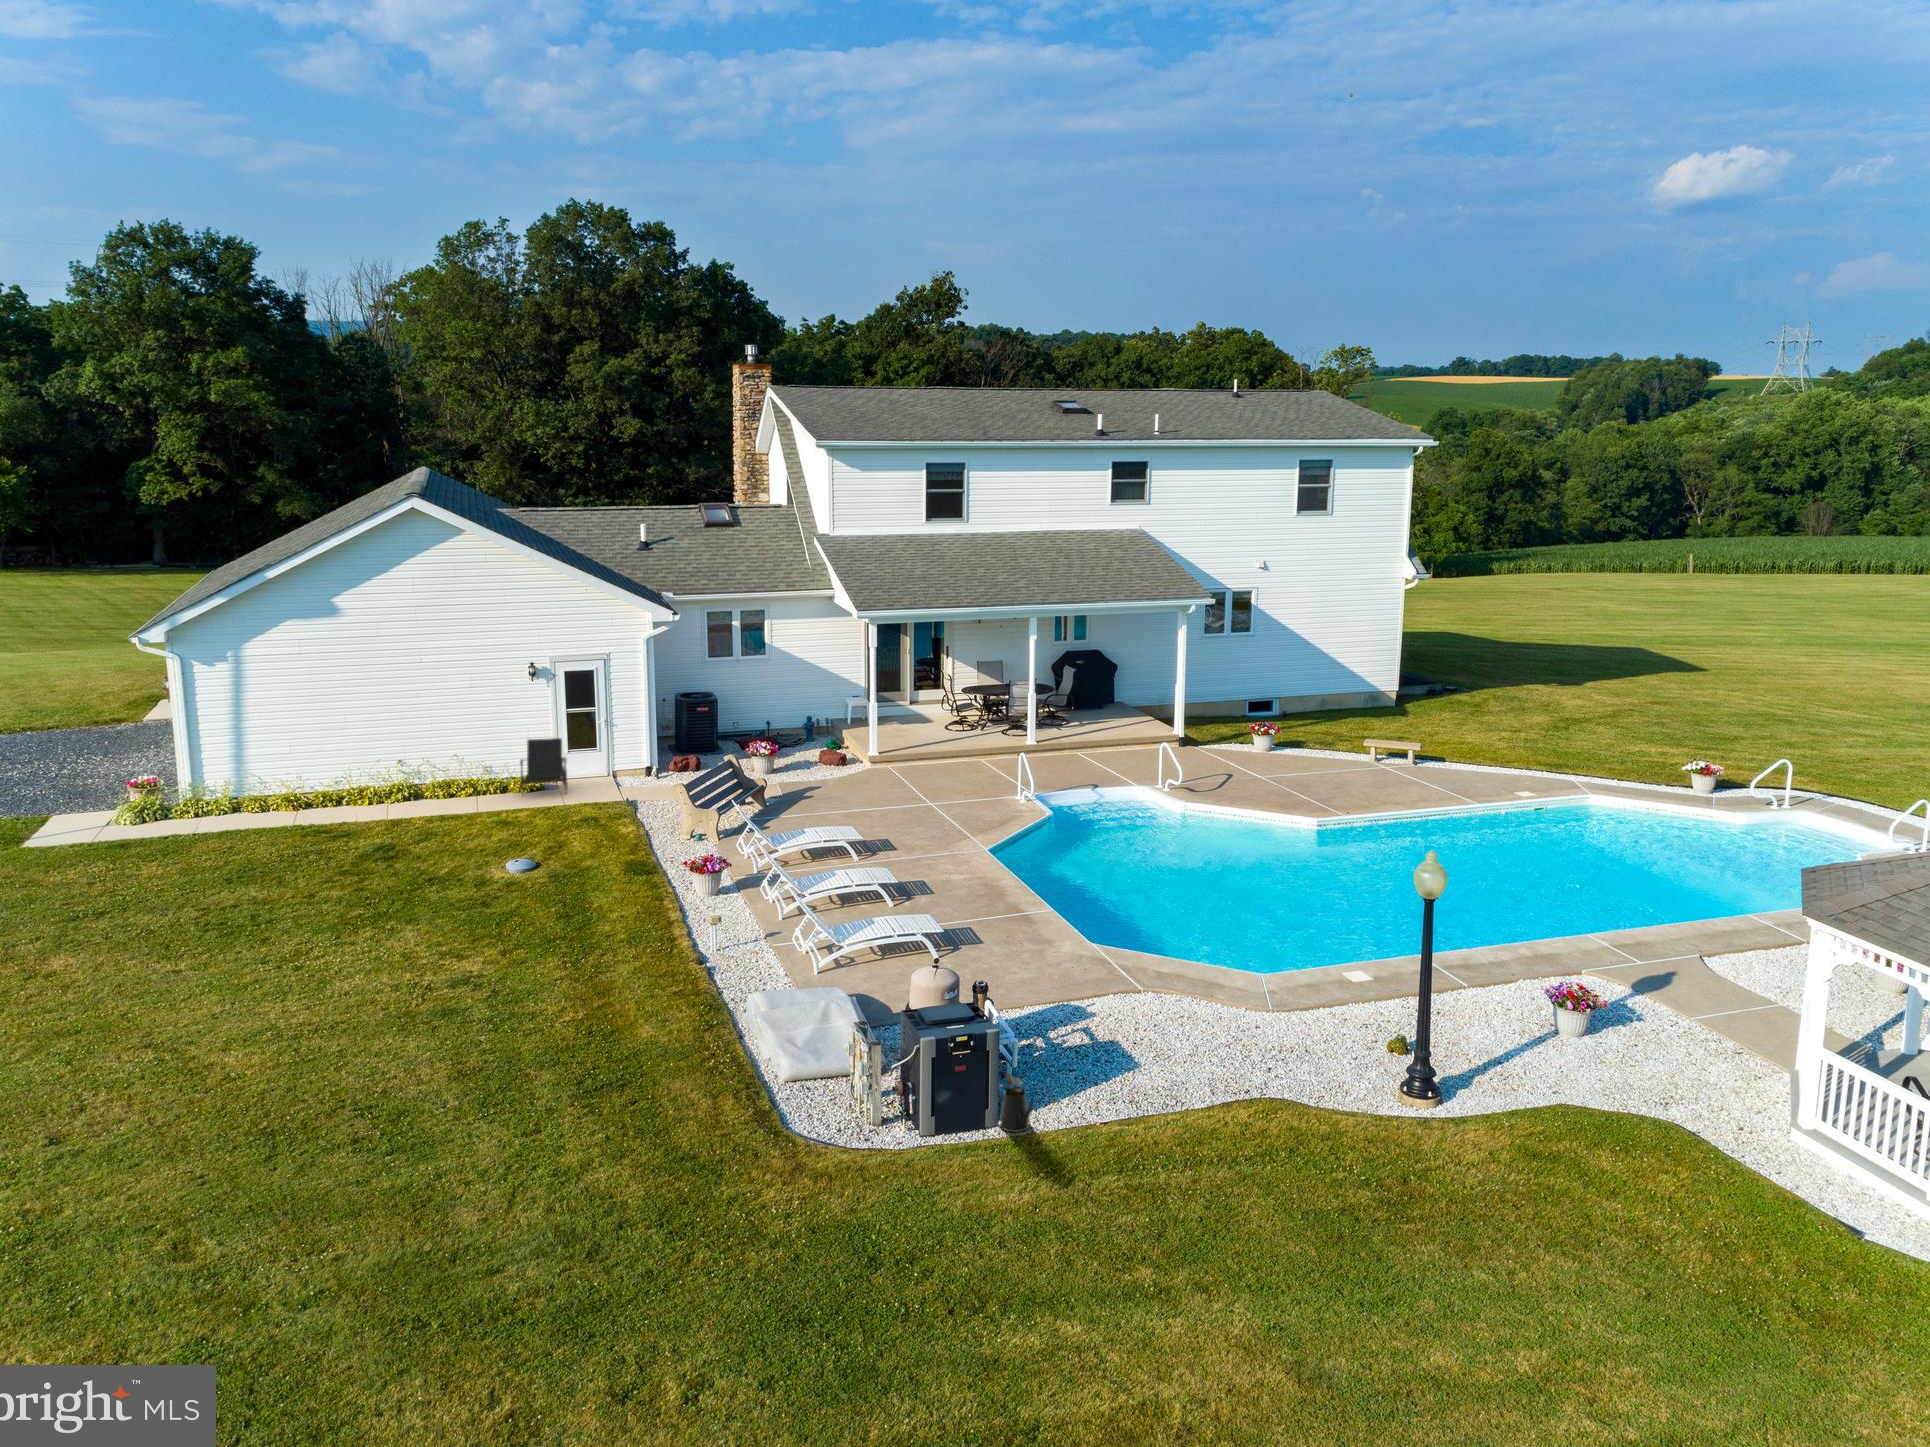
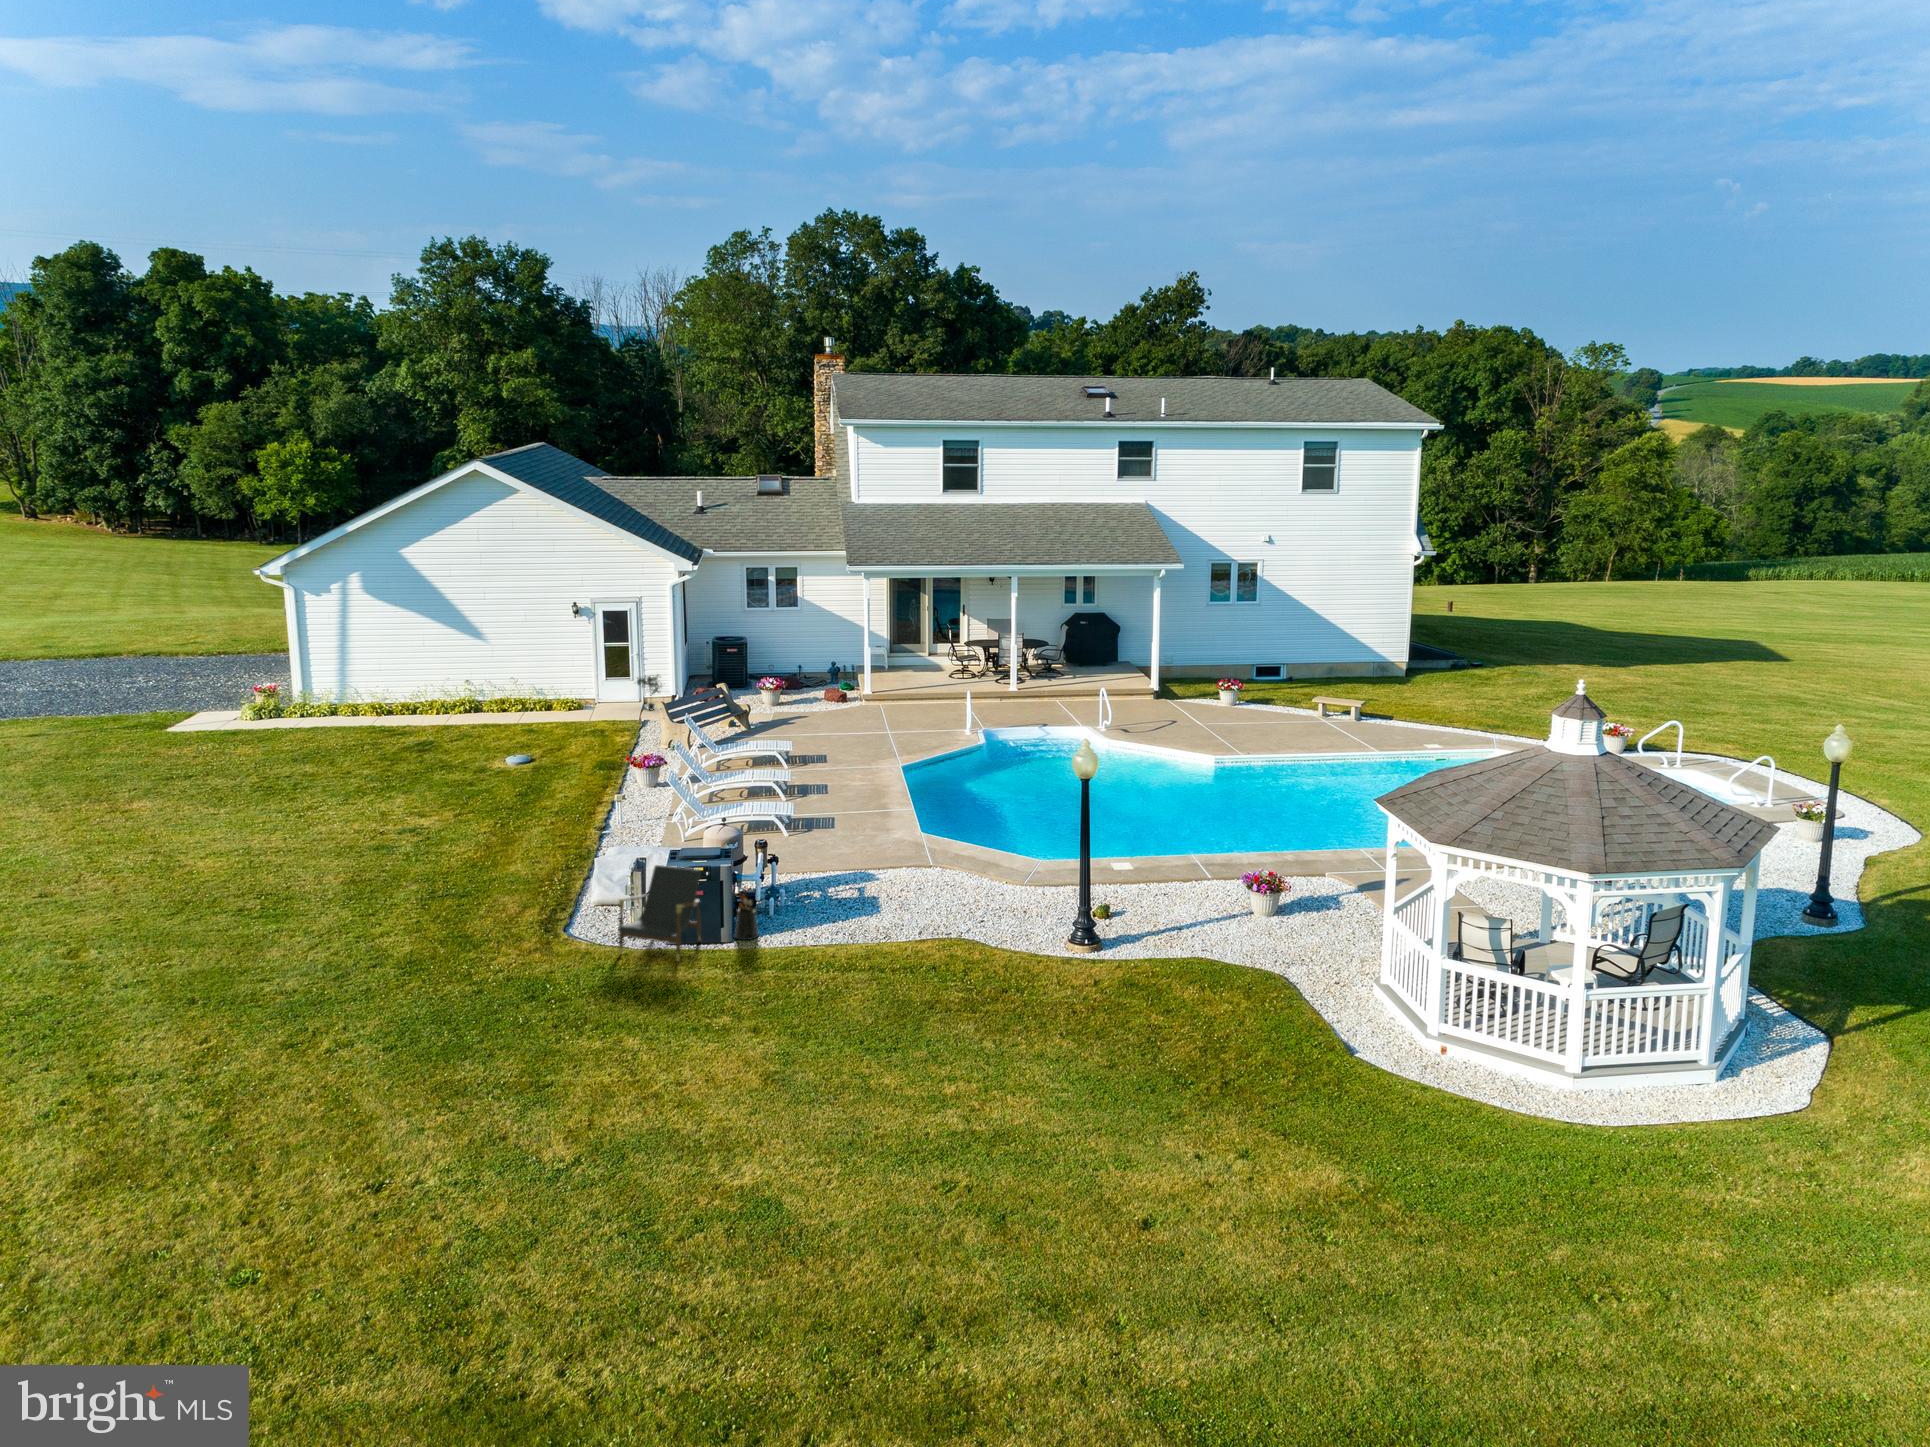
lounge chair: present [520,738,567,795] -> present [618,865,701,961]
potted plant: none [611,743,646,786] -> present [637,675,661,710]

